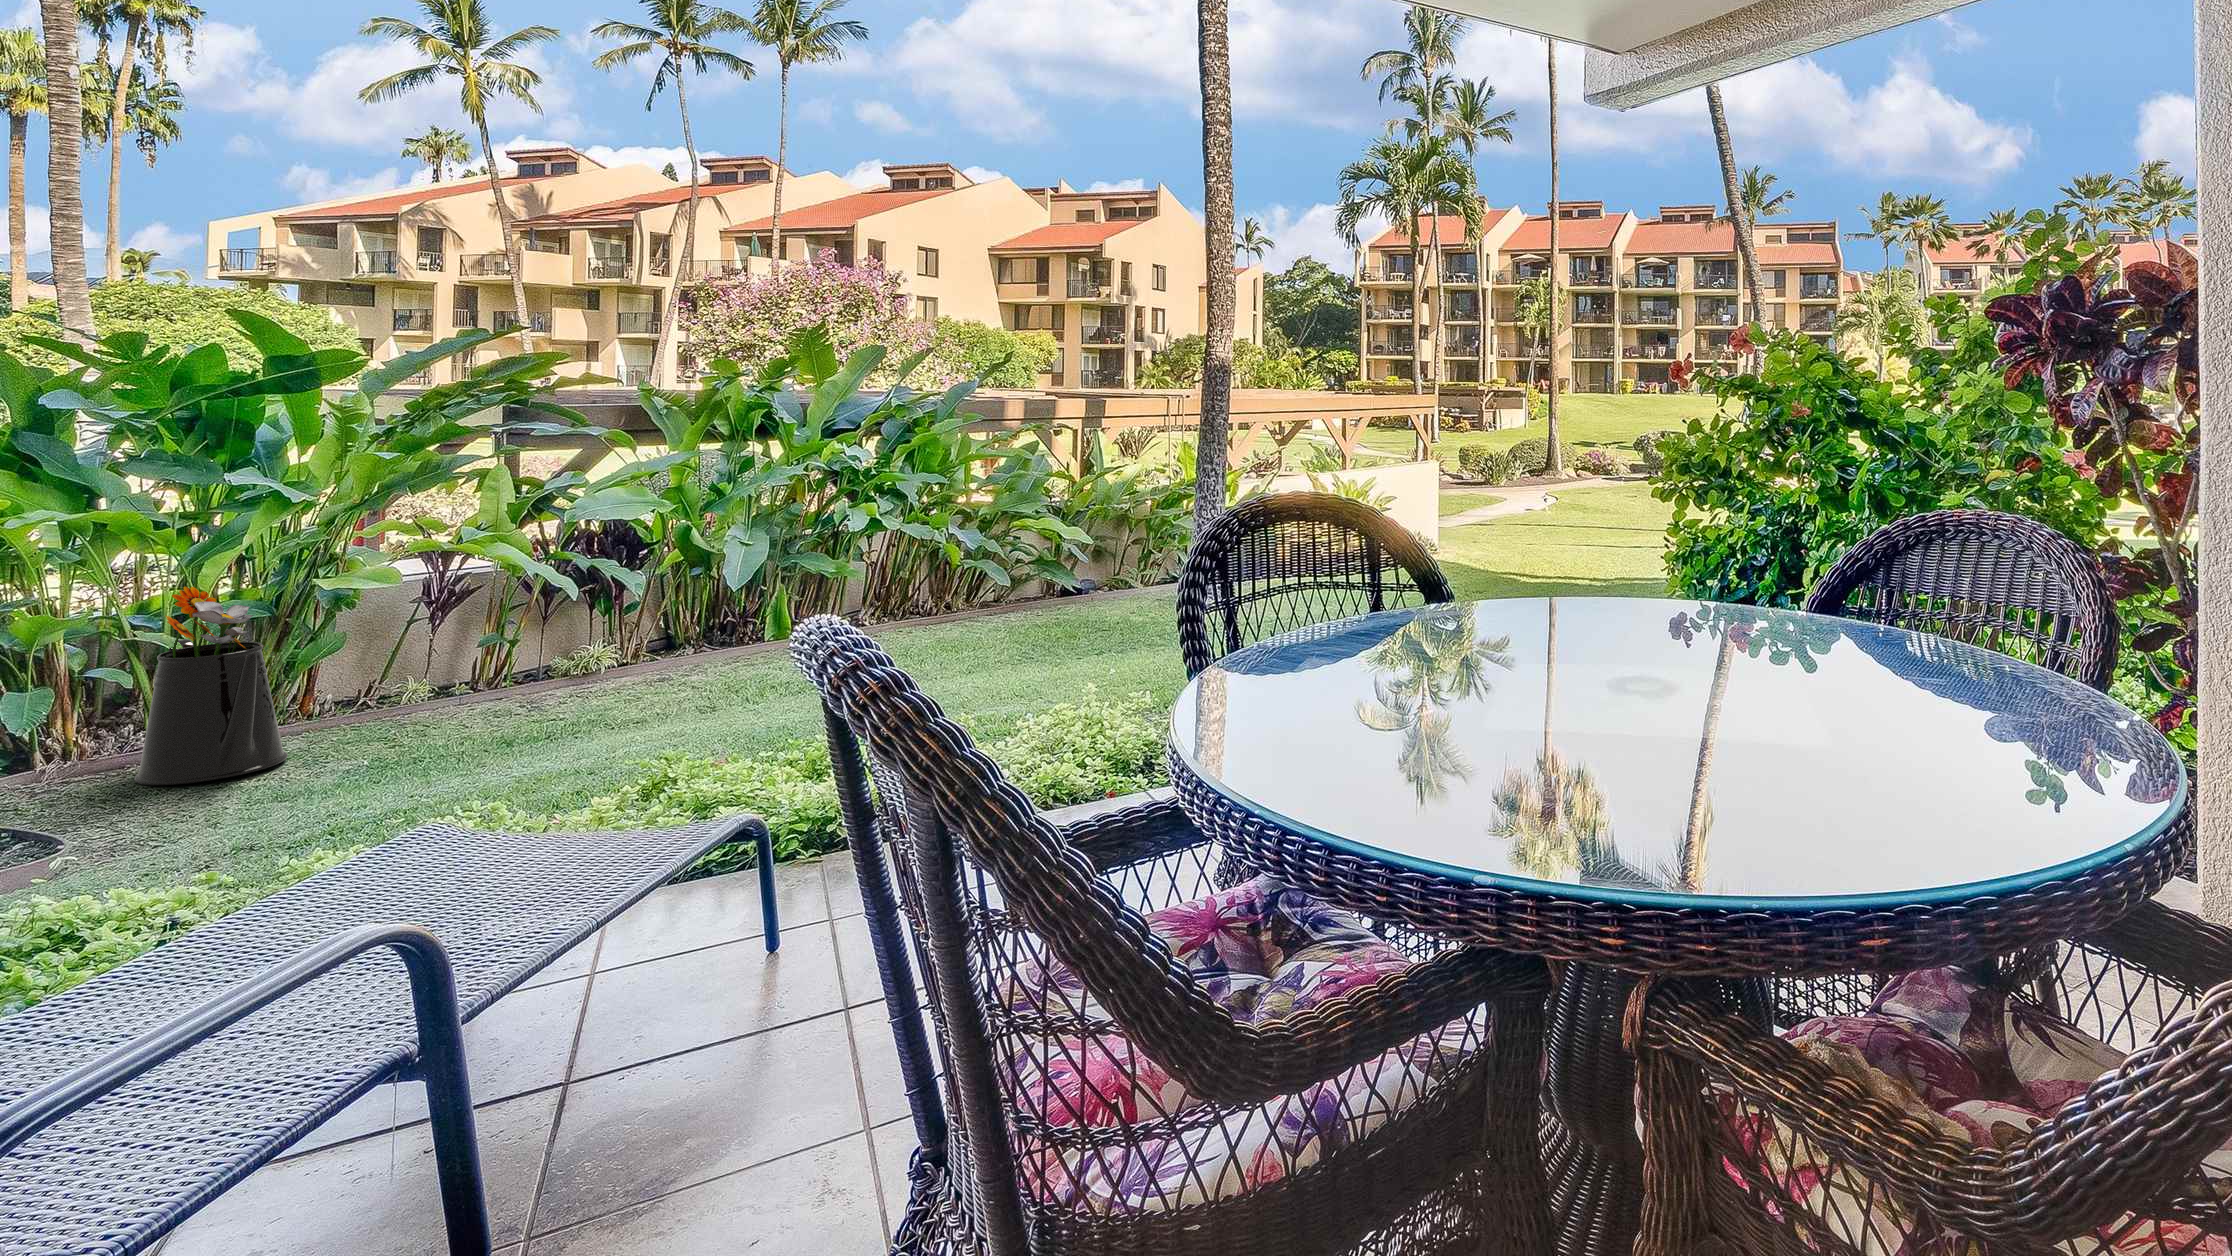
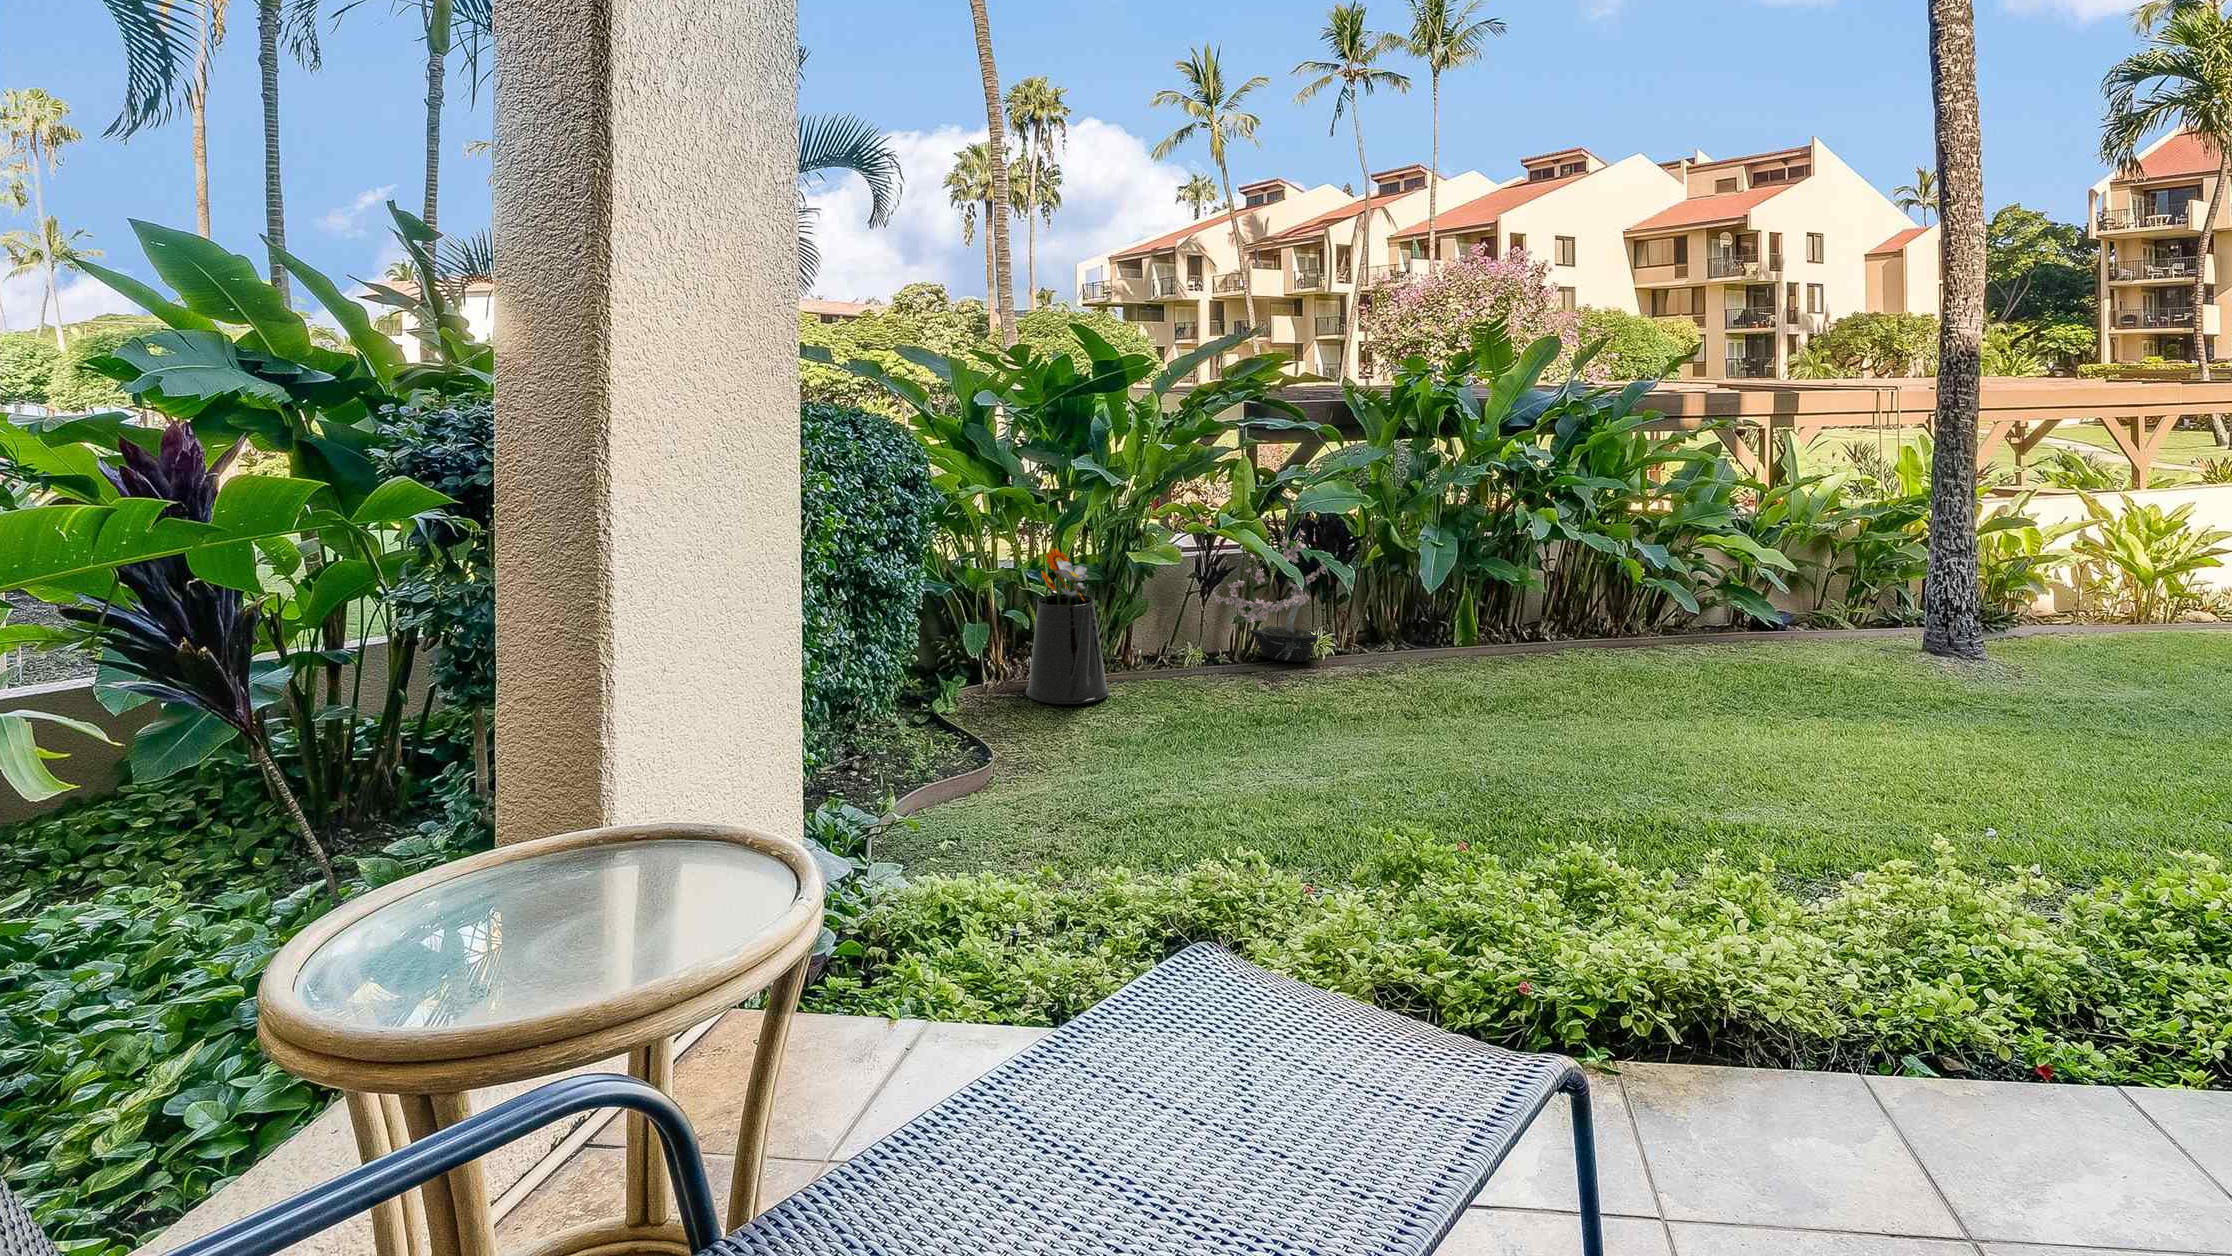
potted plant: none [447,538,618,688] -> present [1213,529,1326,662]

